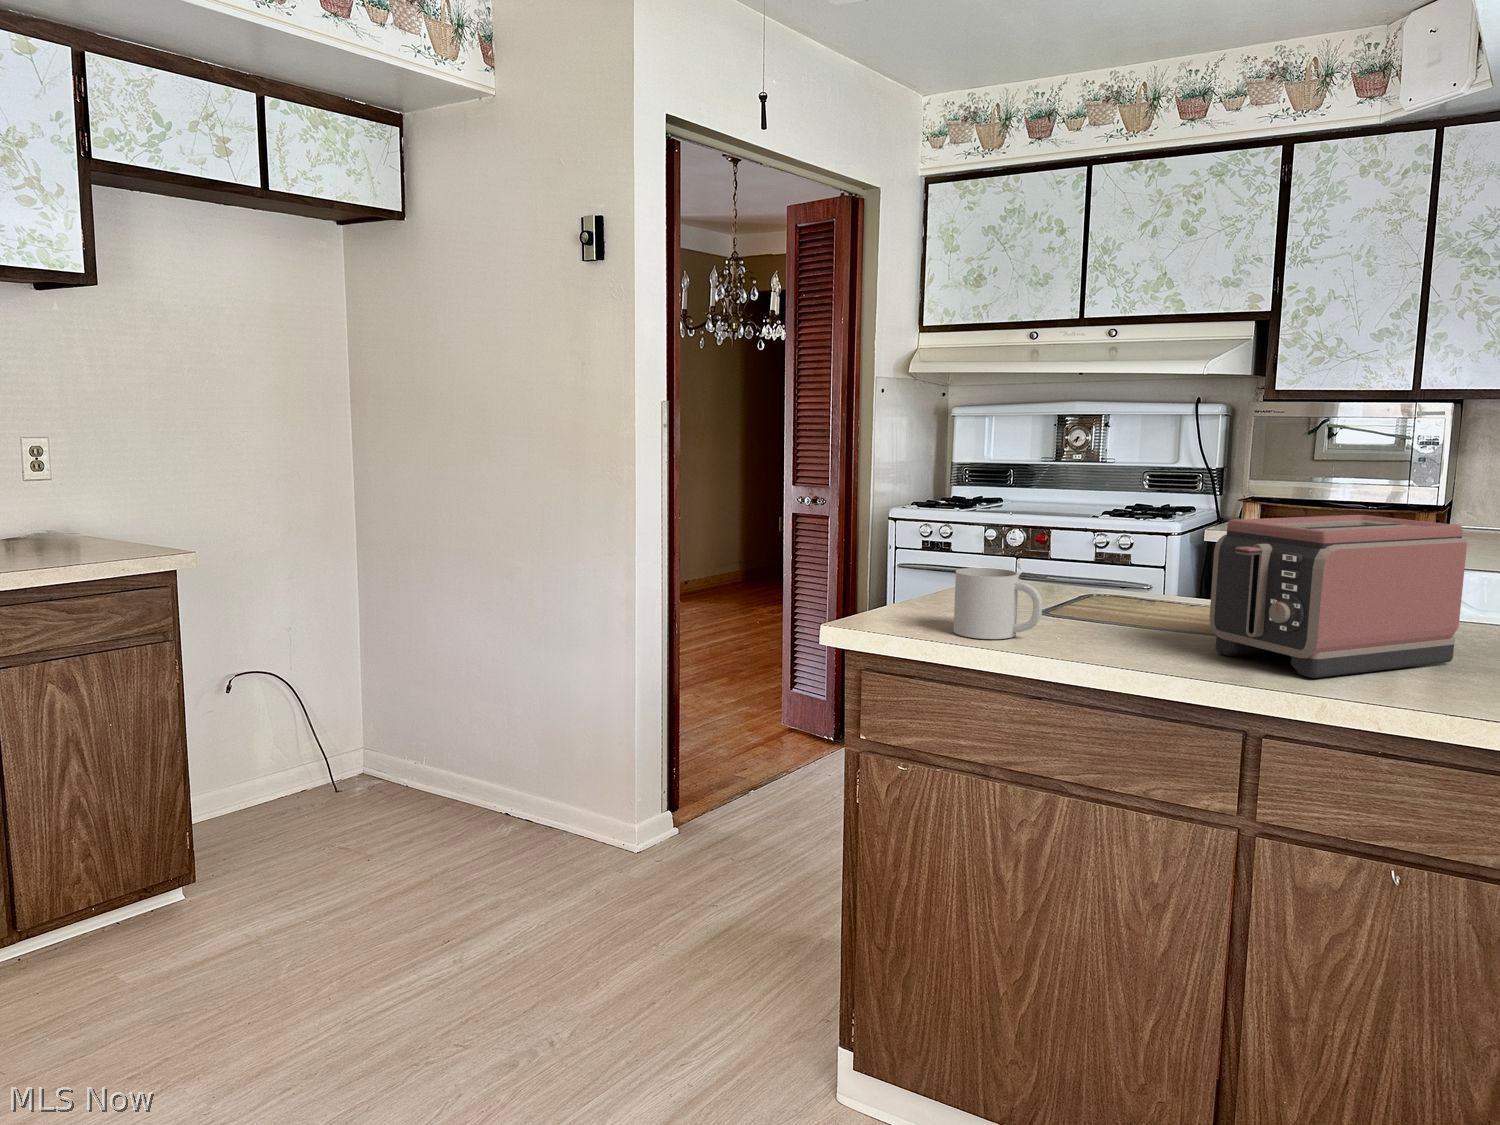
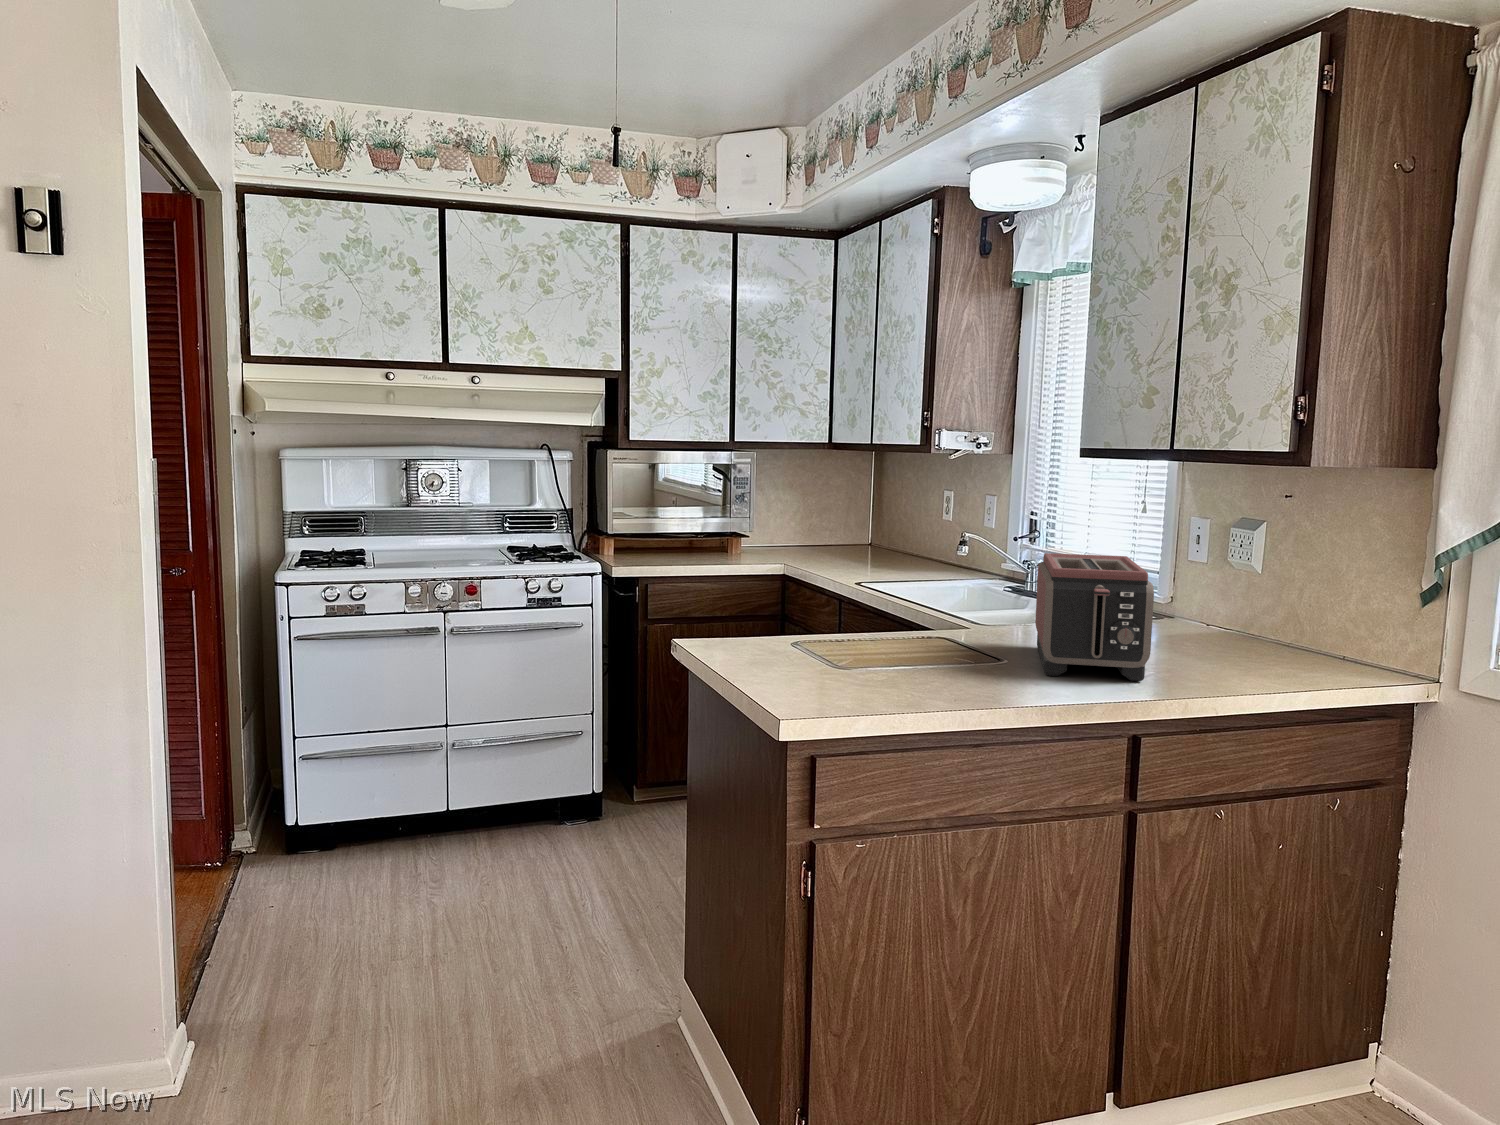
mug: present [954,568,1042,639] -> none [880,634,960,704]

